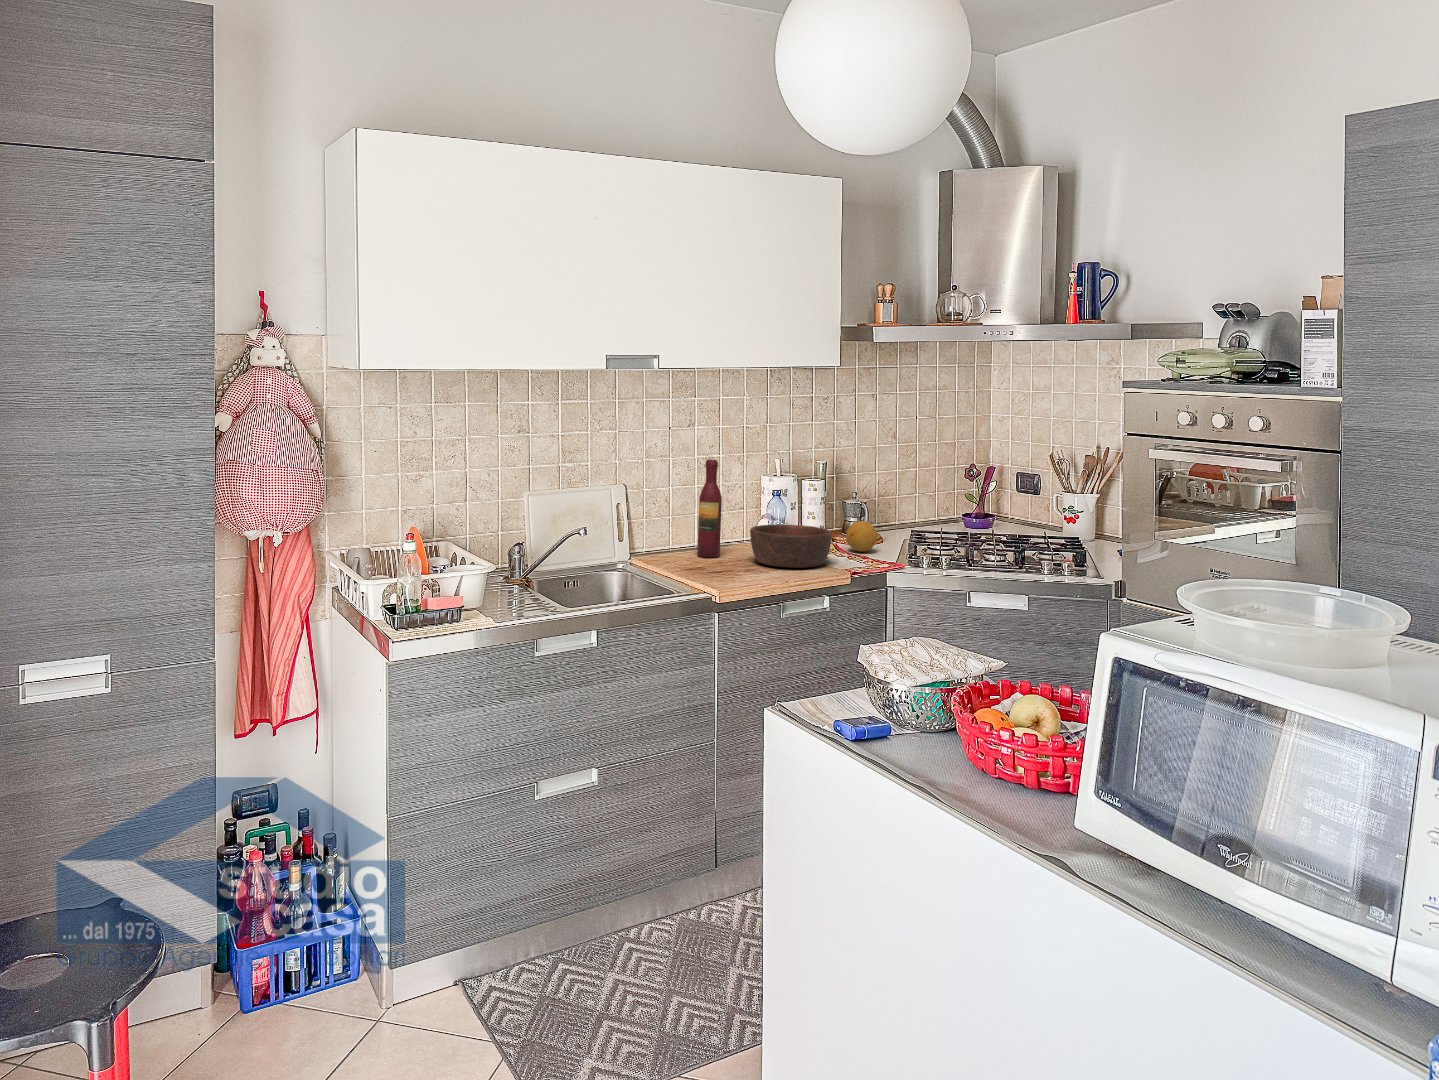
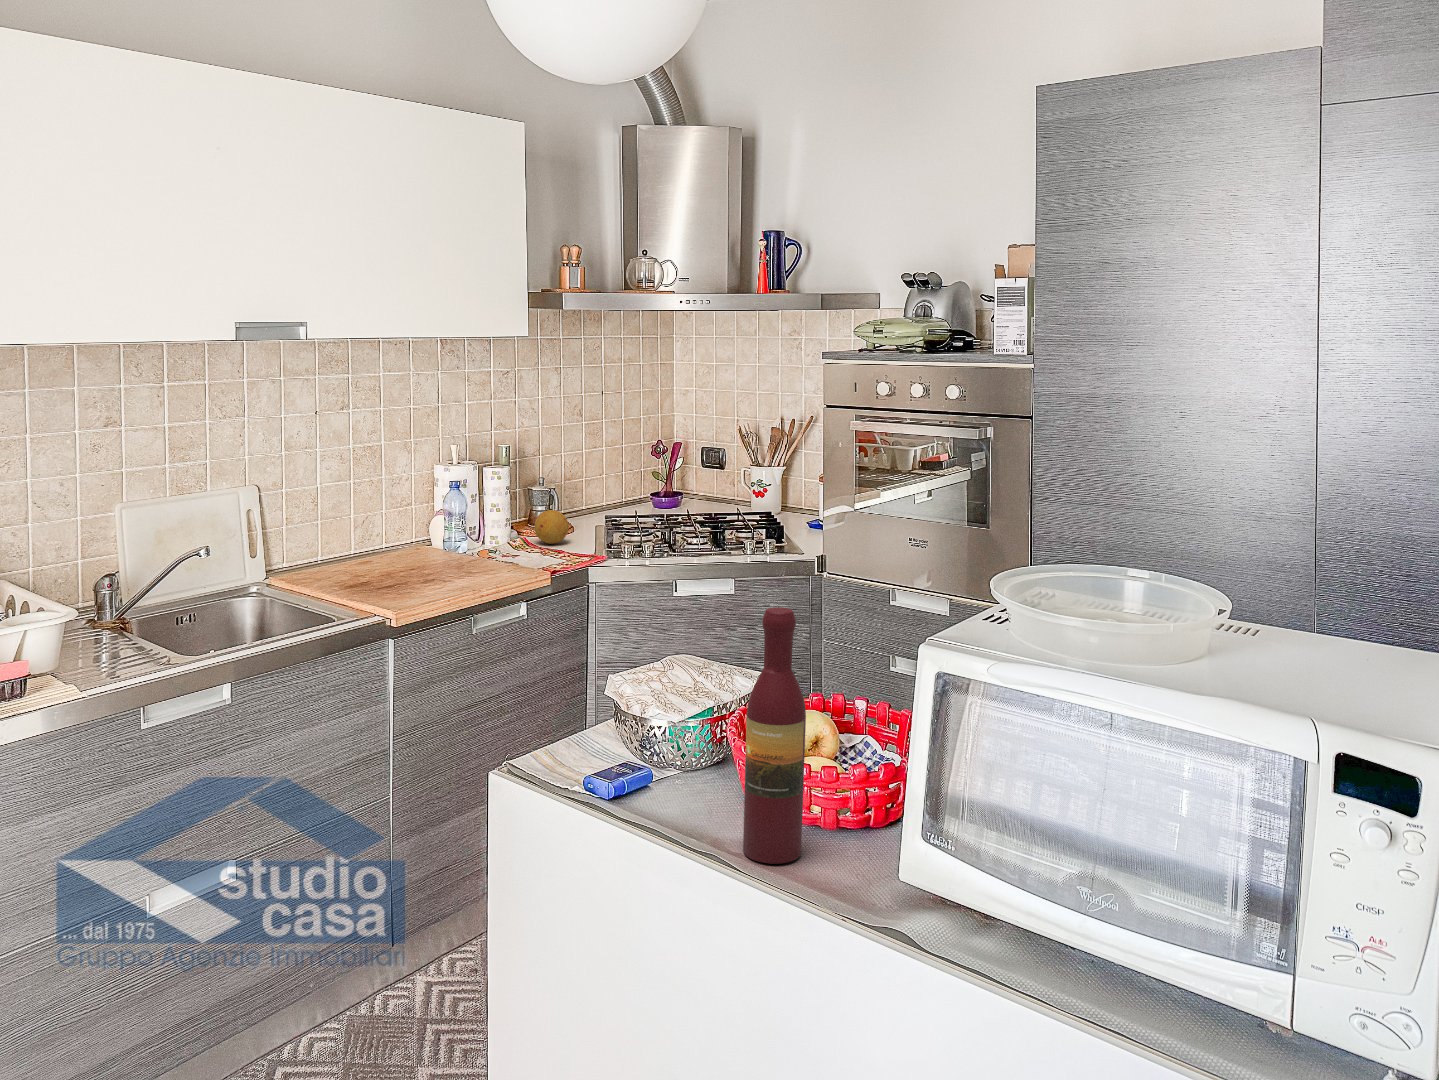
wine bottle: present [697,460,722,557] -> present [743,607,806,864]
wooden bowl: present [750,525,833,568] -> none [428,519,522,568]

